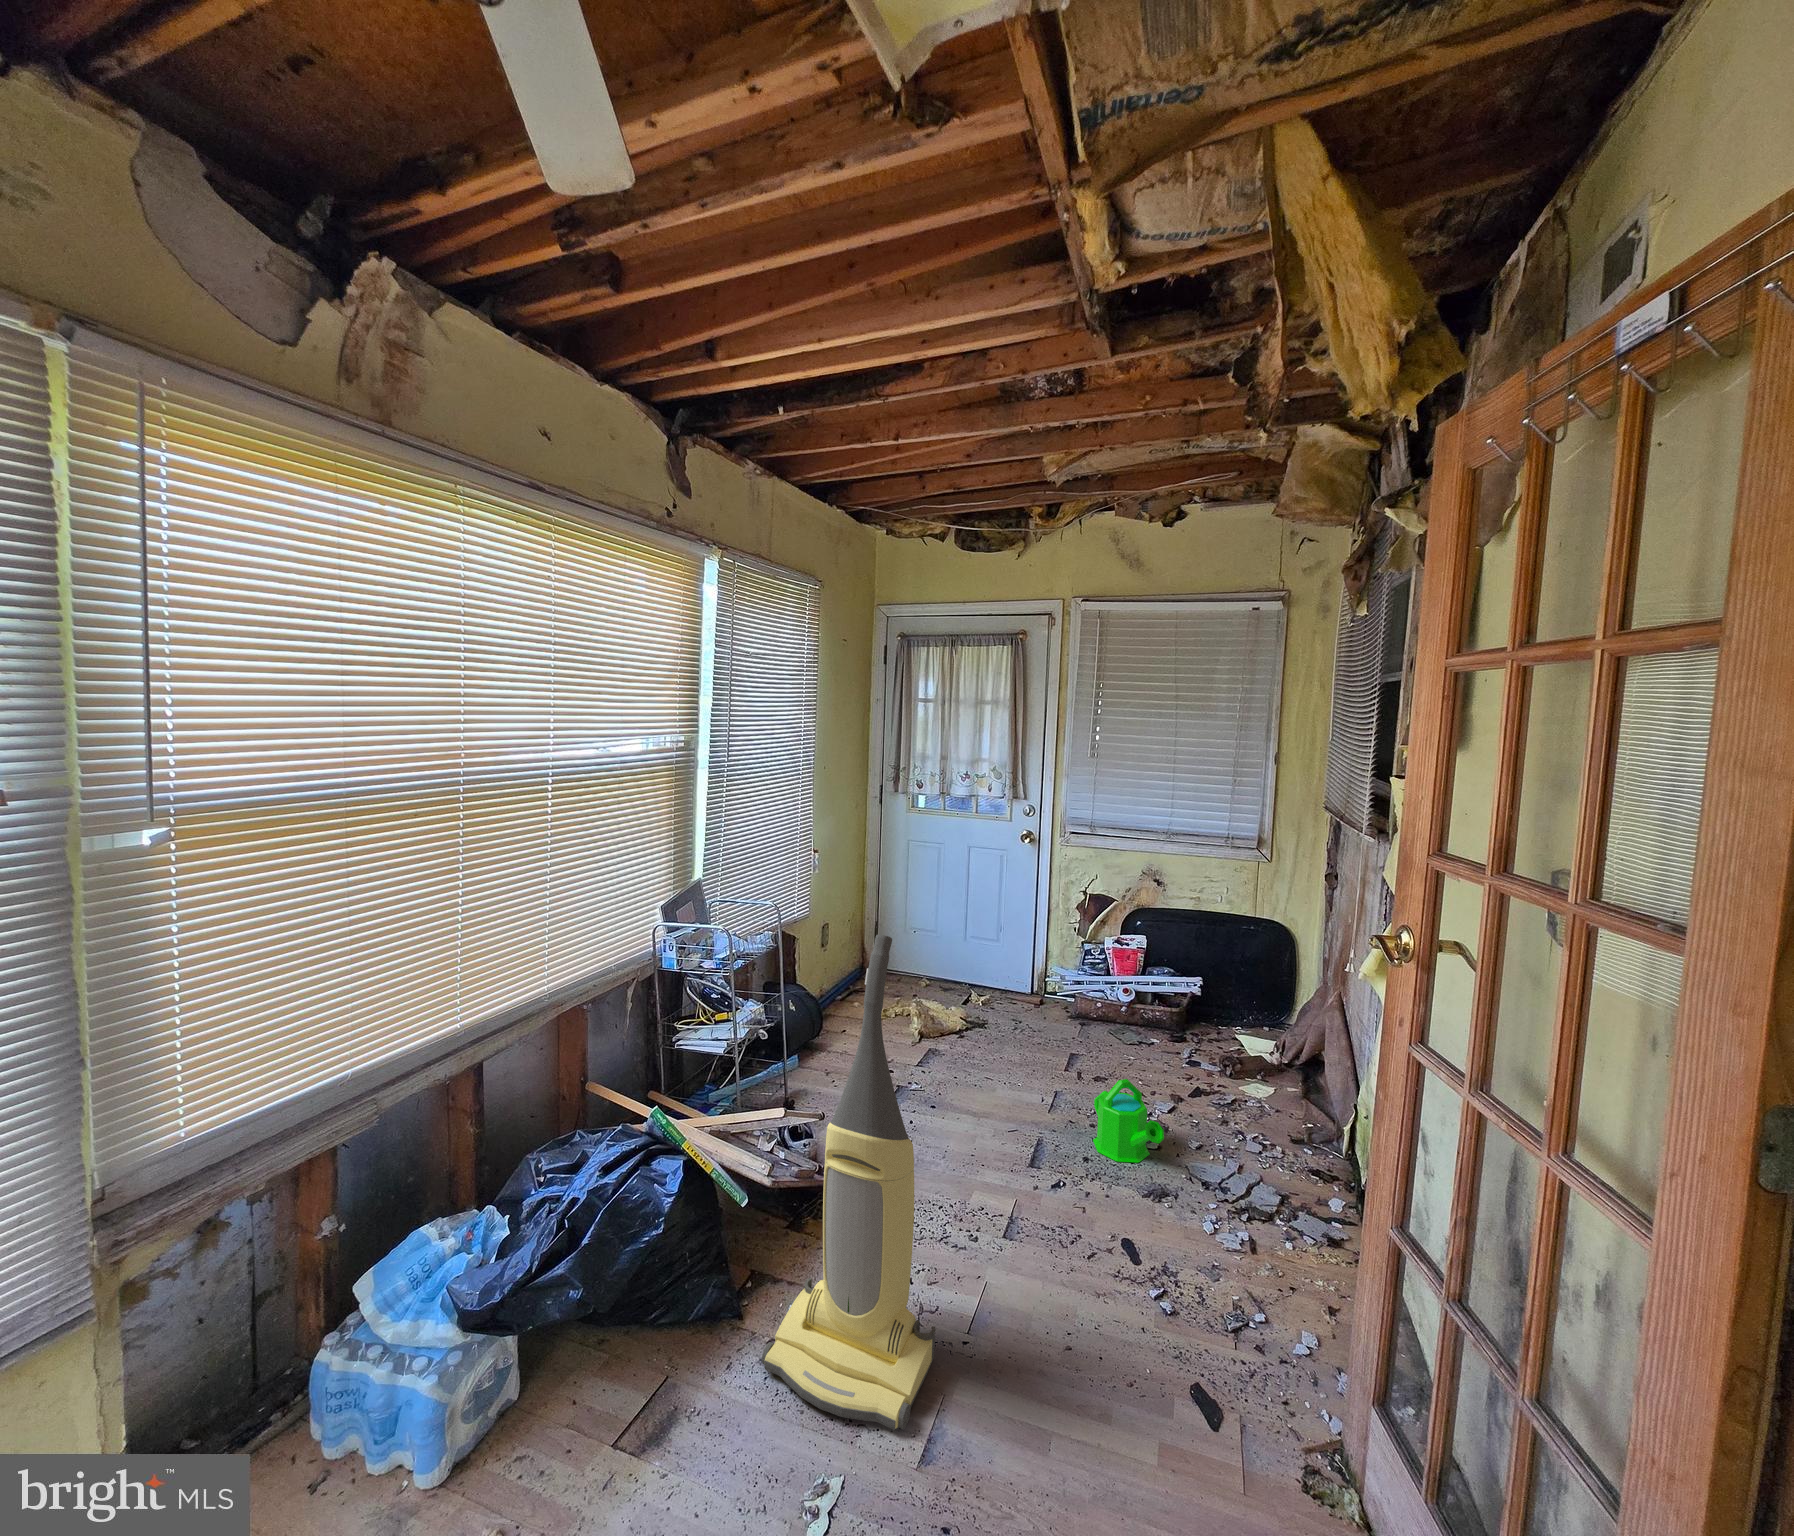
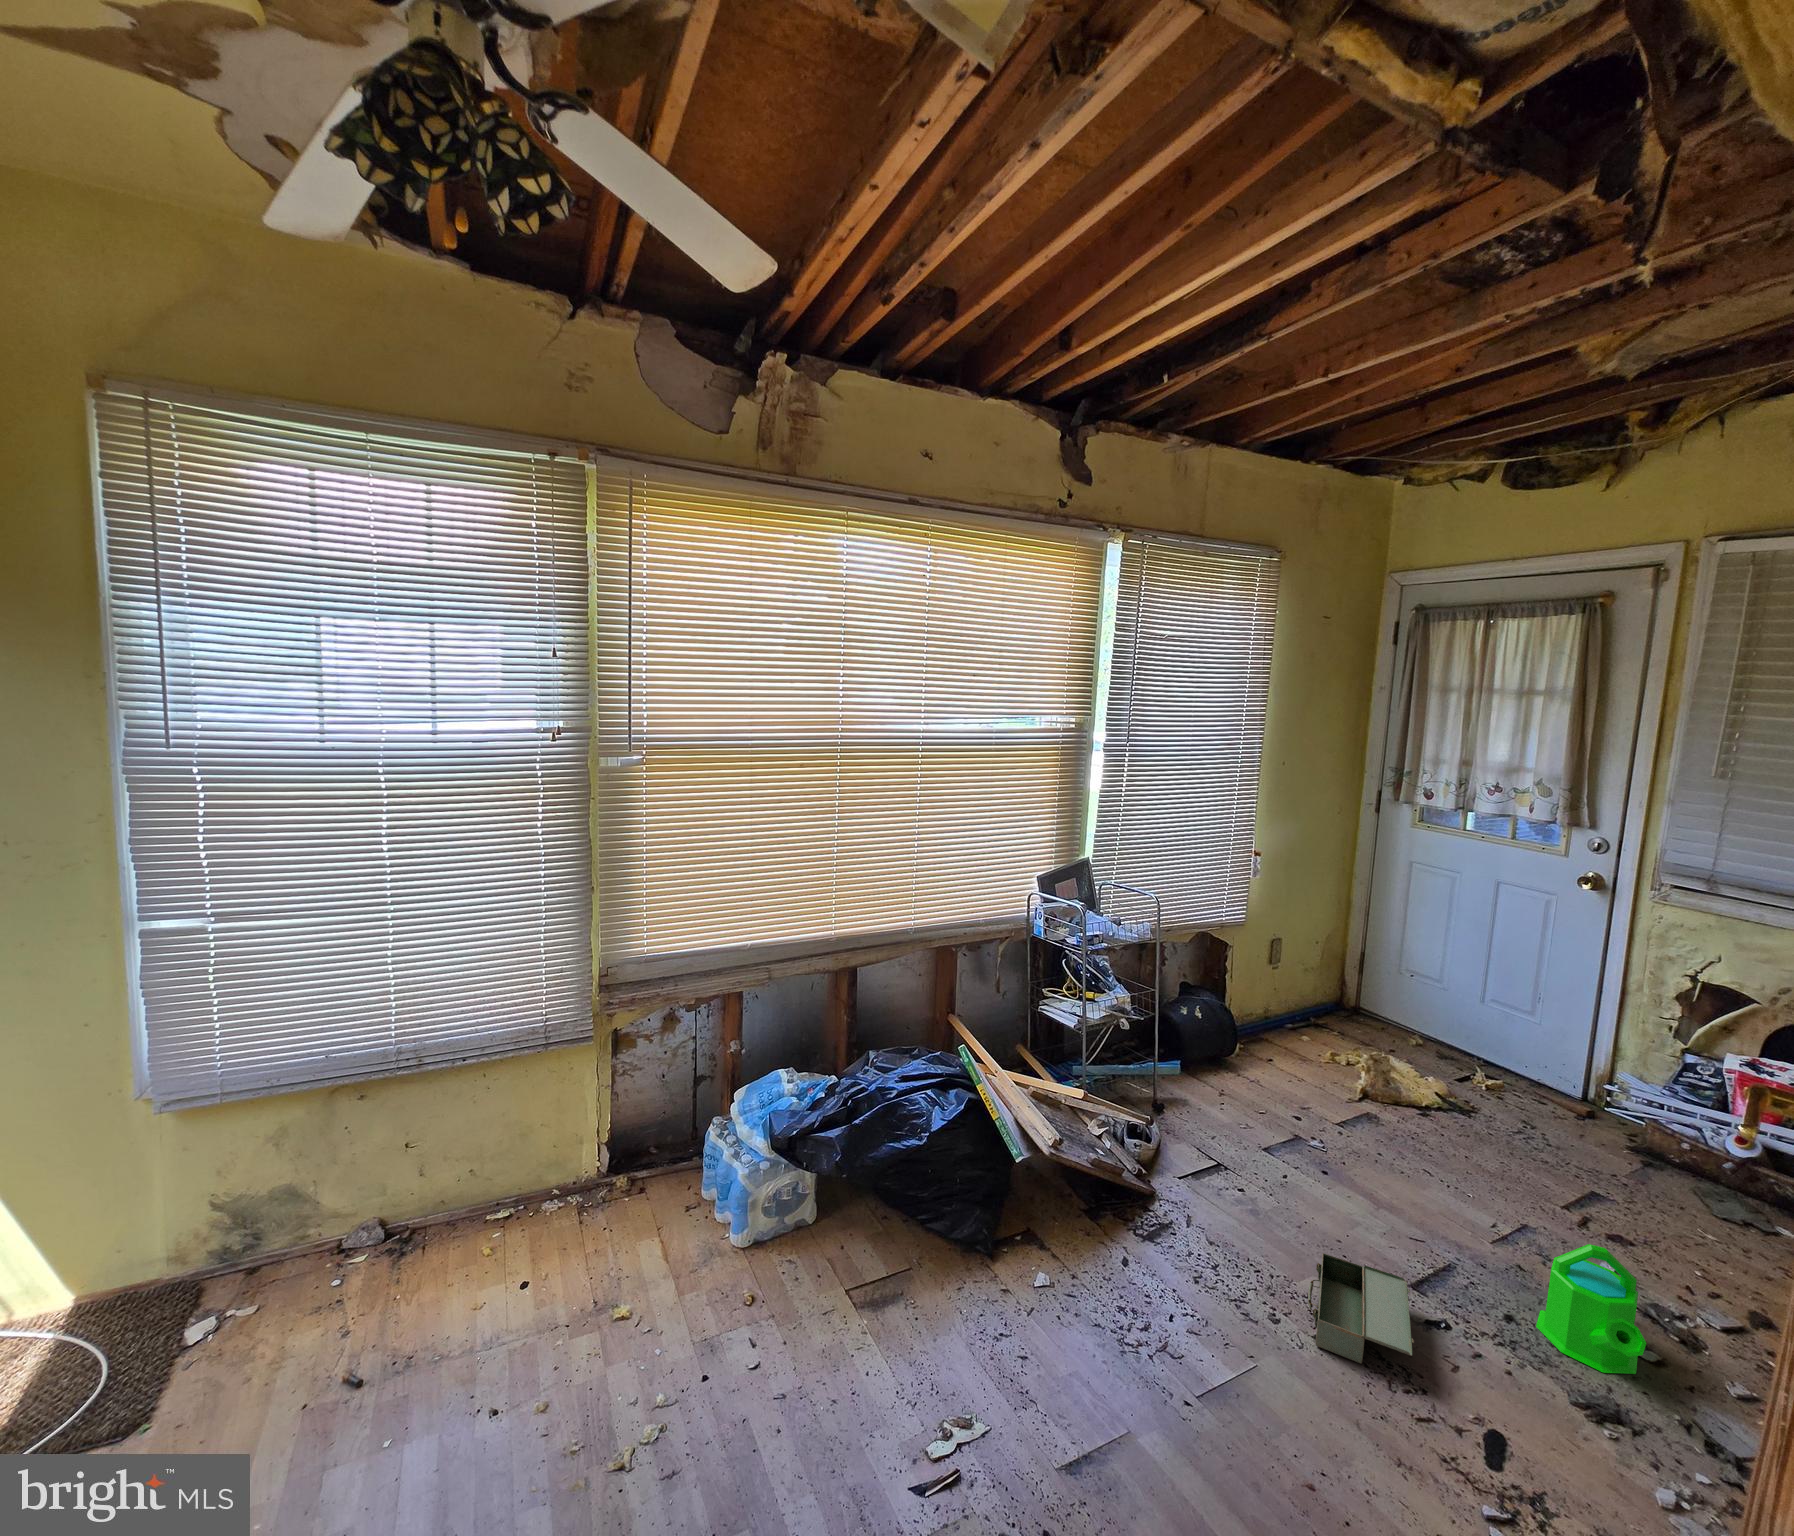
vacuum cleaner: present [762,935,935,1430] -> none [993,934,1151,1419]
toolbox: none [980,1158,1070,1242] -> present [1308,1253,1414,1364]

